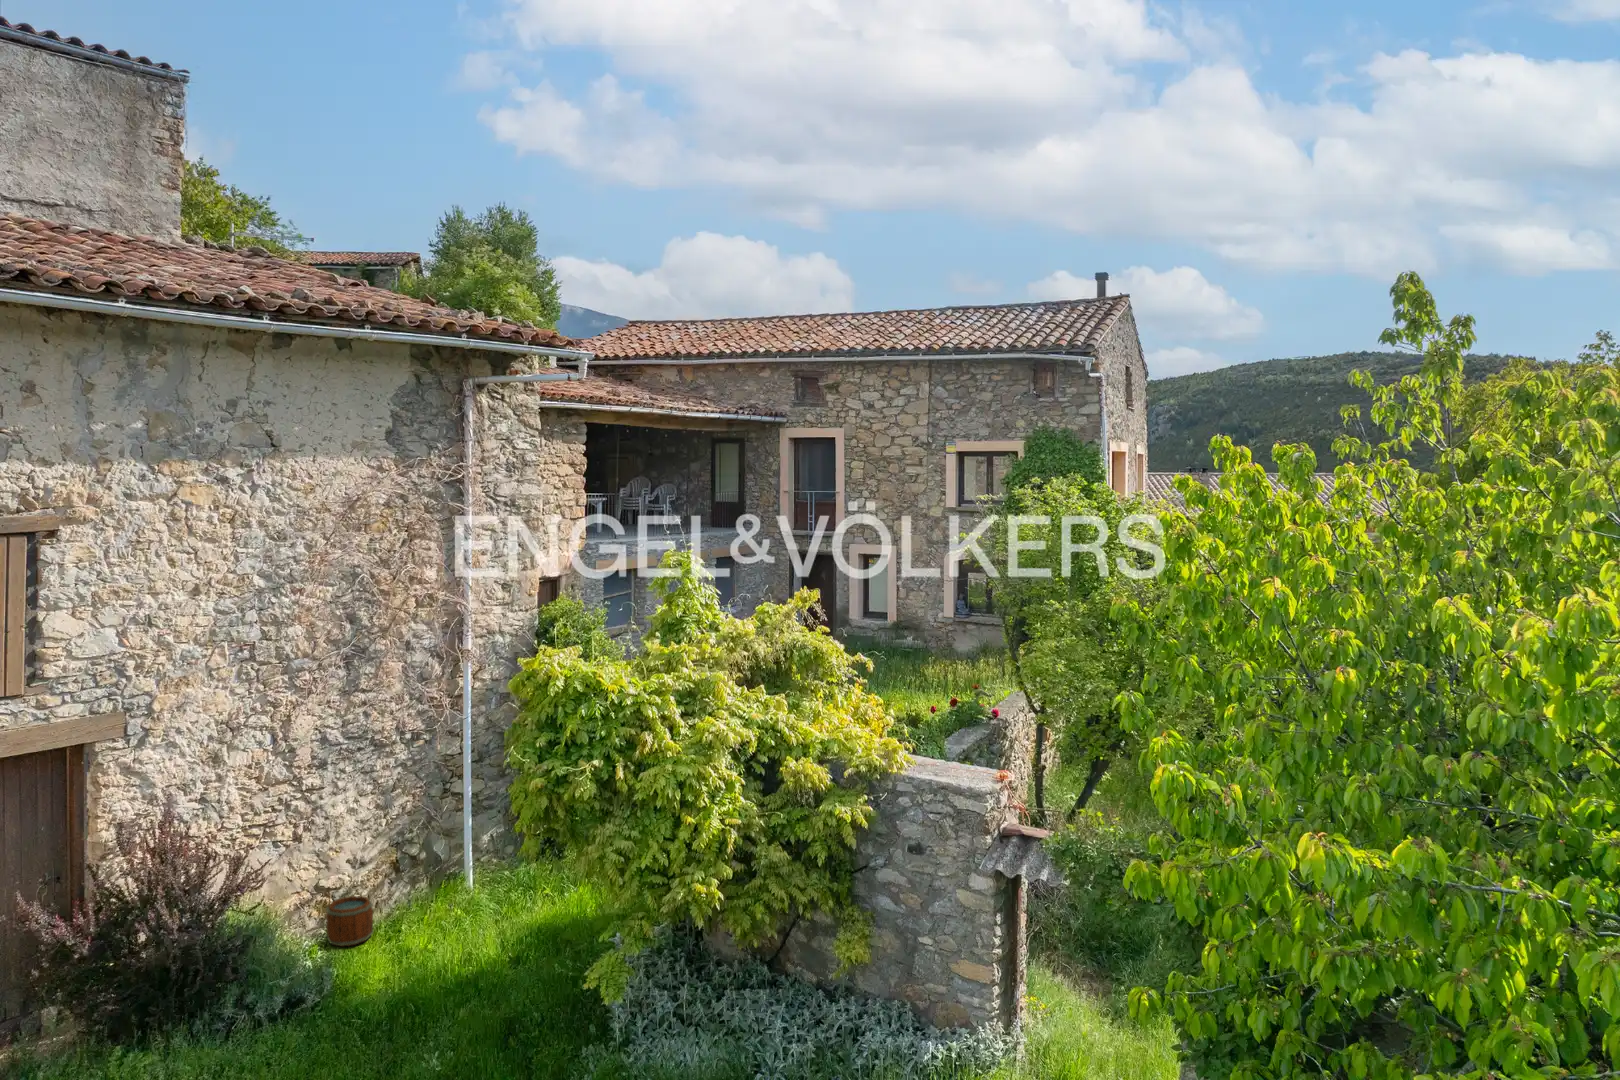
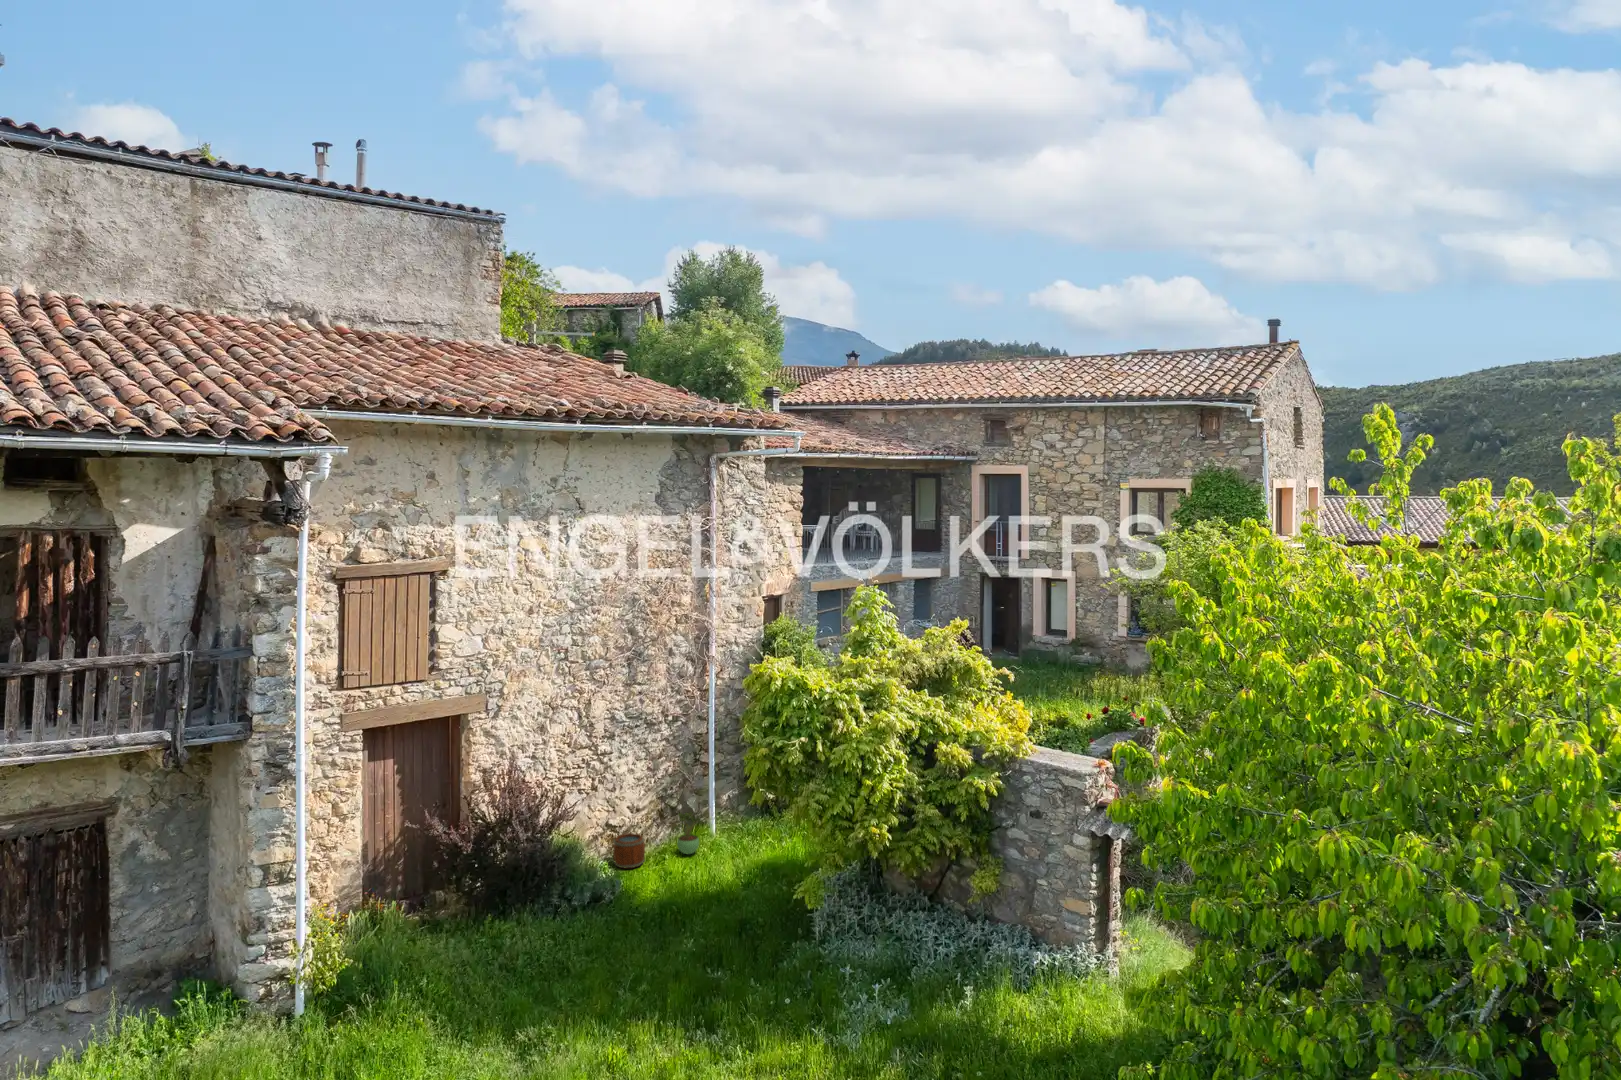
potted plant: none [415,860,455,919] -> present [675,812,701,854]

